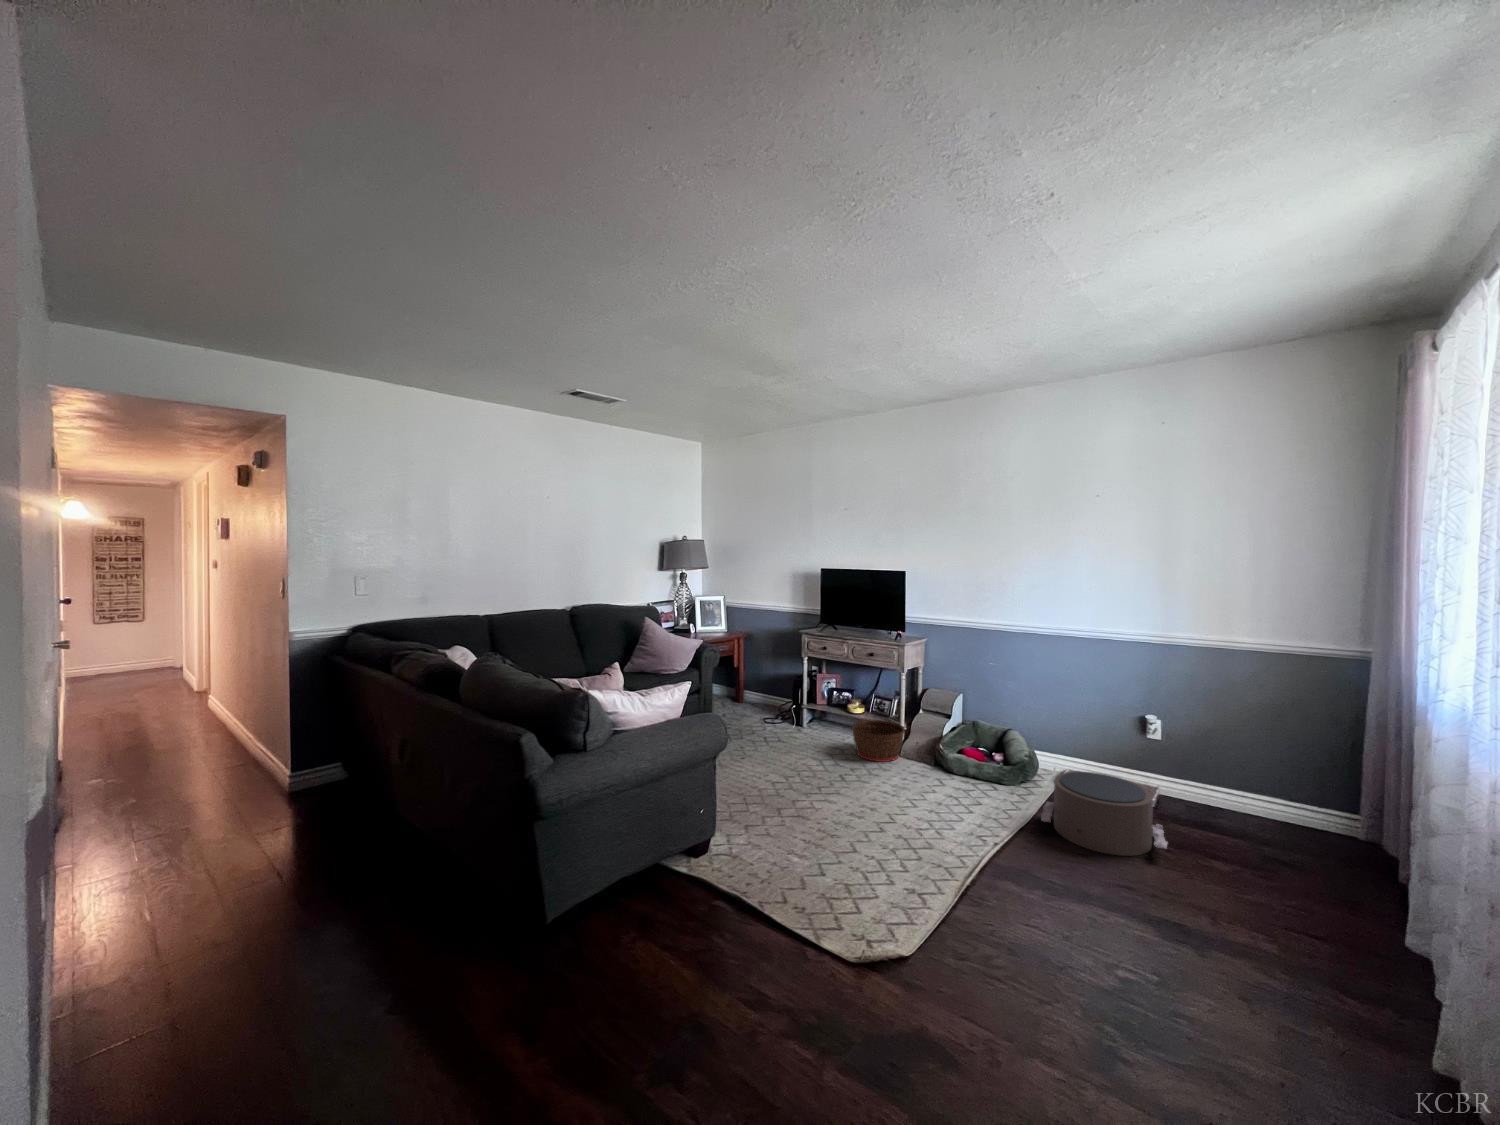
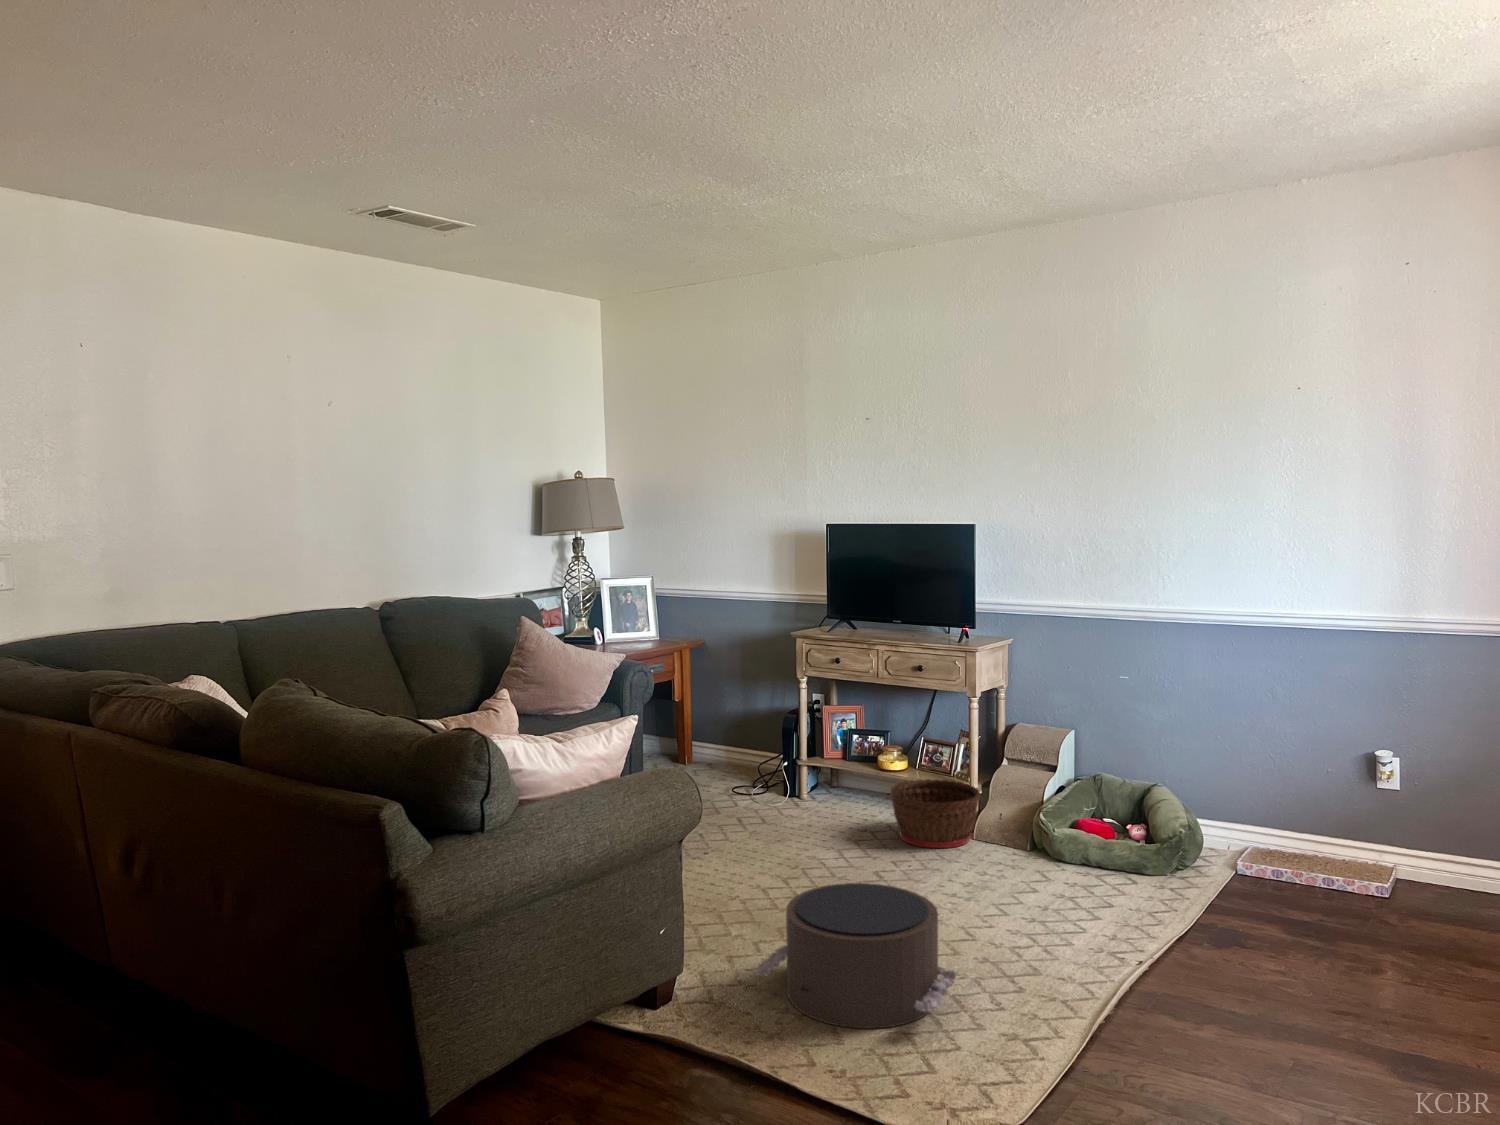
pouf: present [1041,771,1167,856] -> present [755,883,958,1029]

